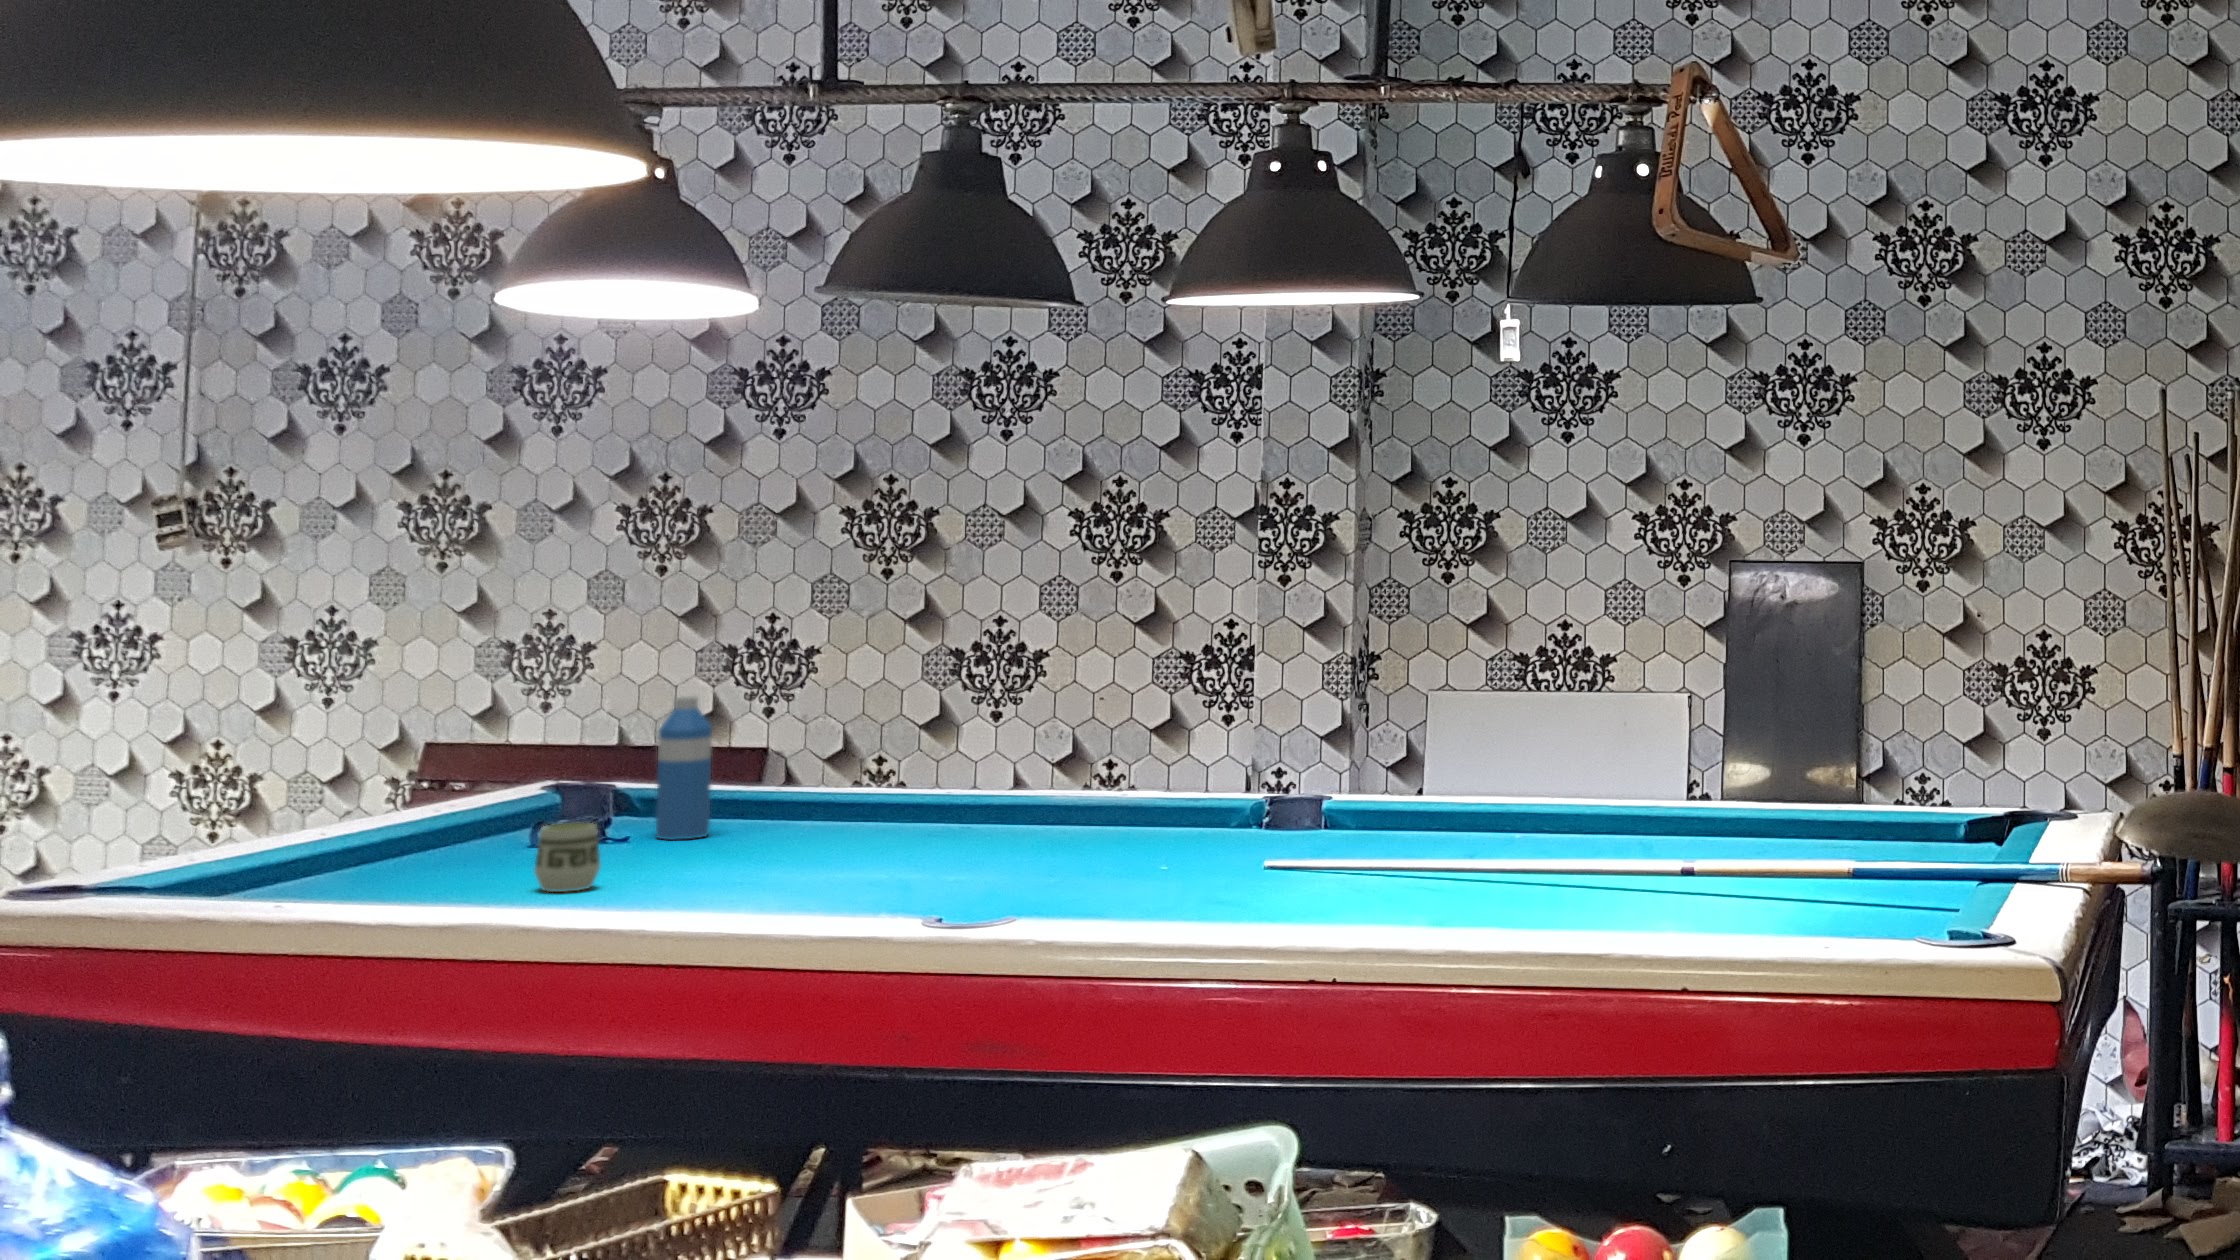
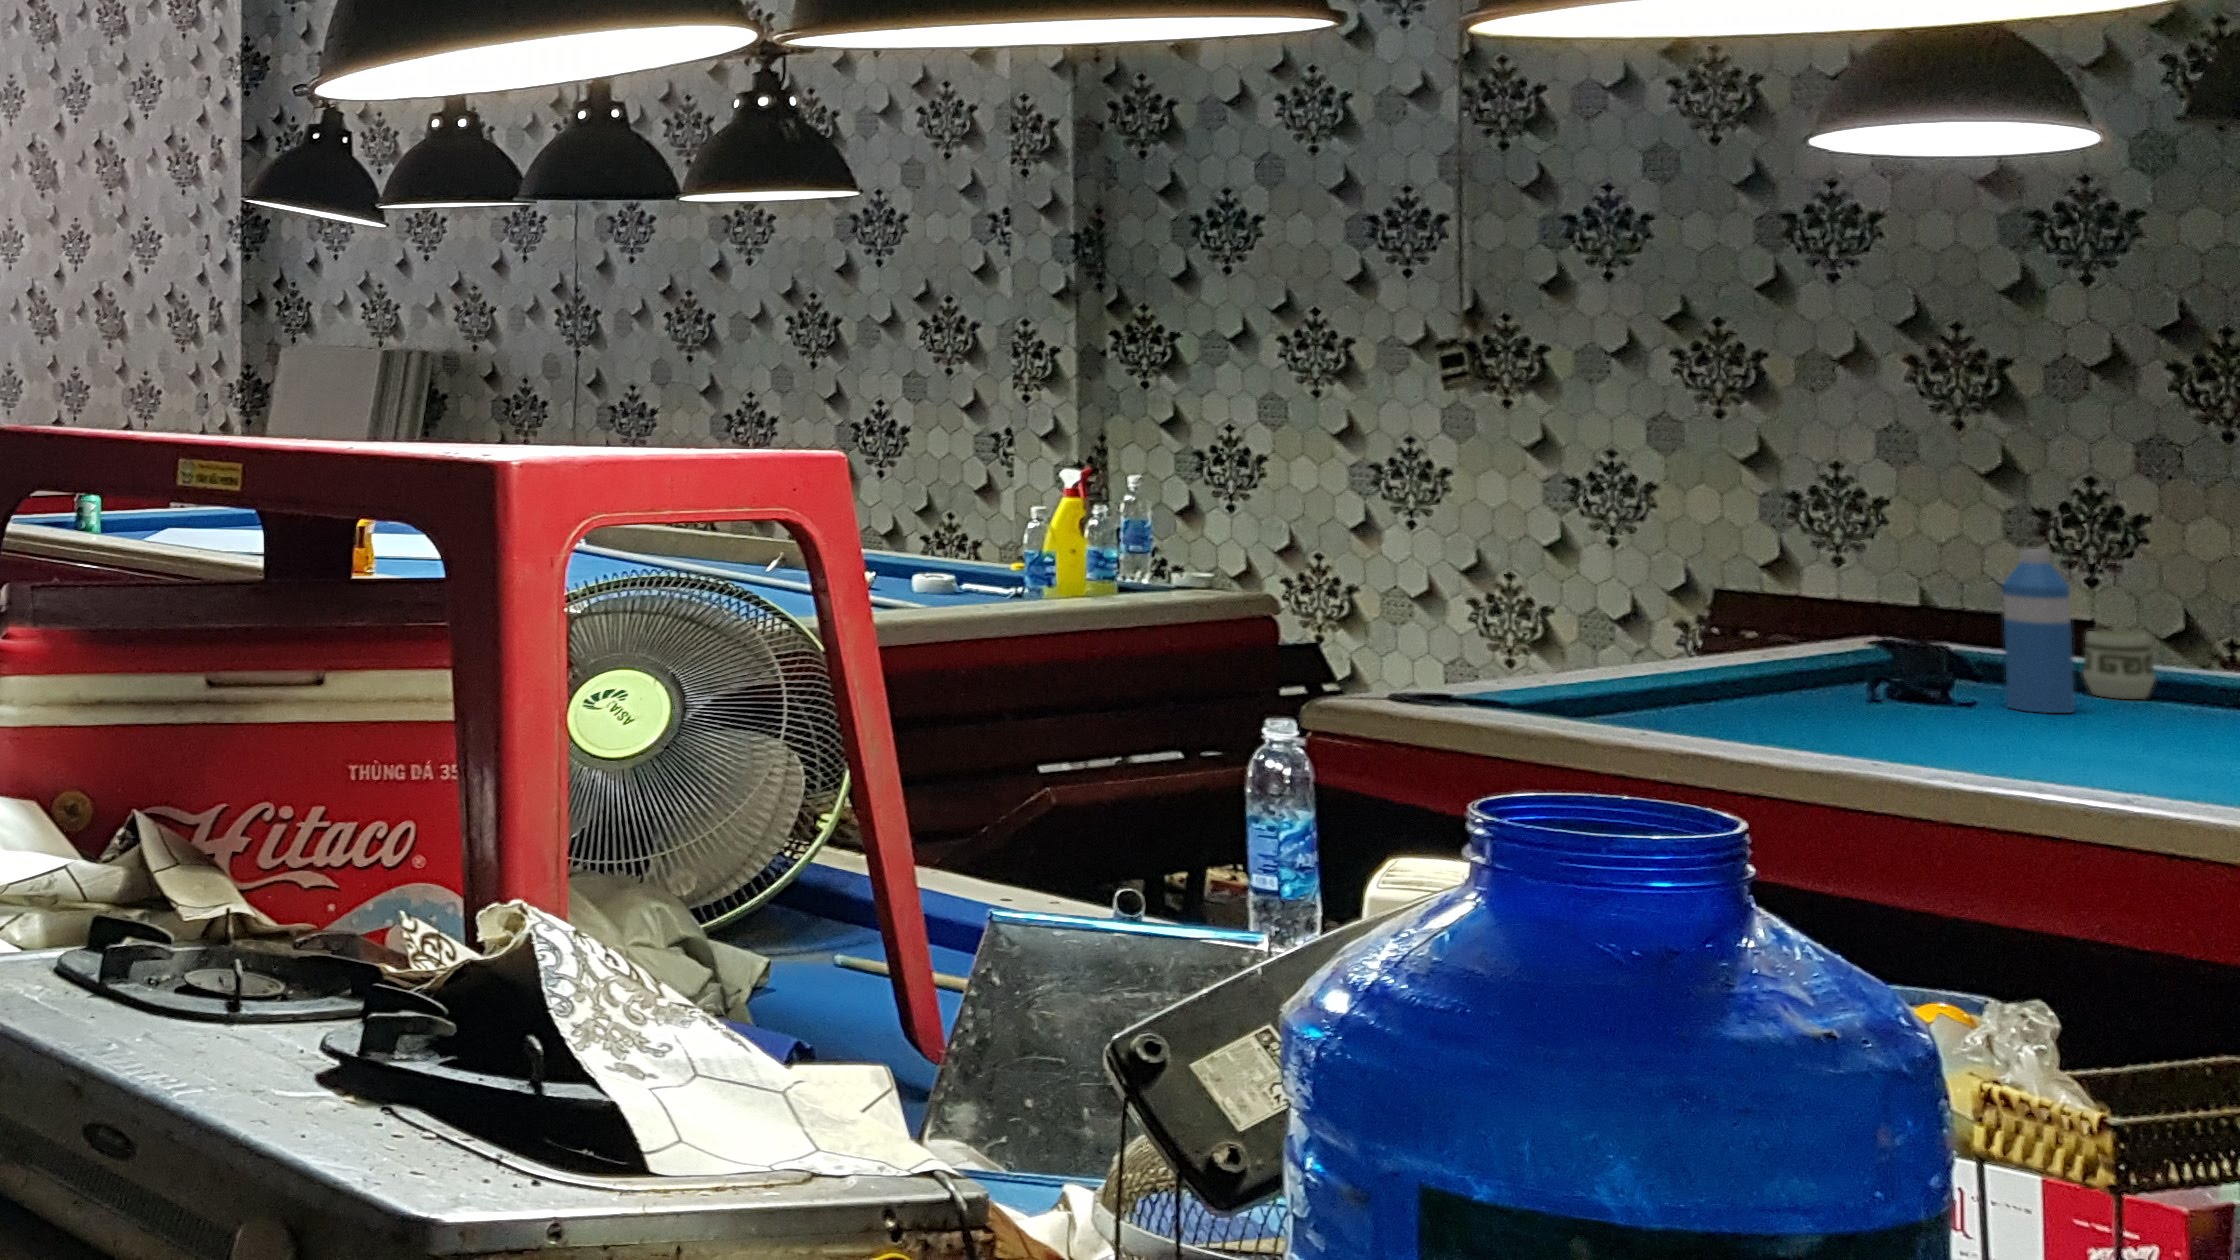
cup: present [534,823,600,892] -> present [2083,631,2155,699]

